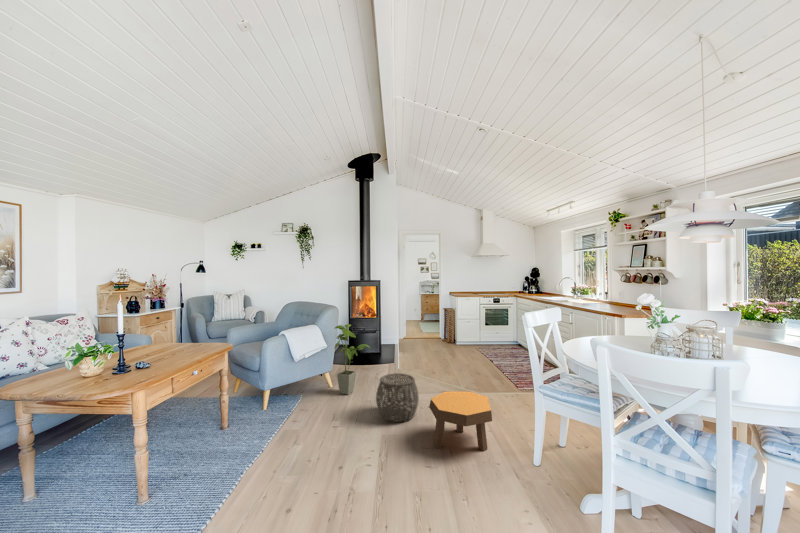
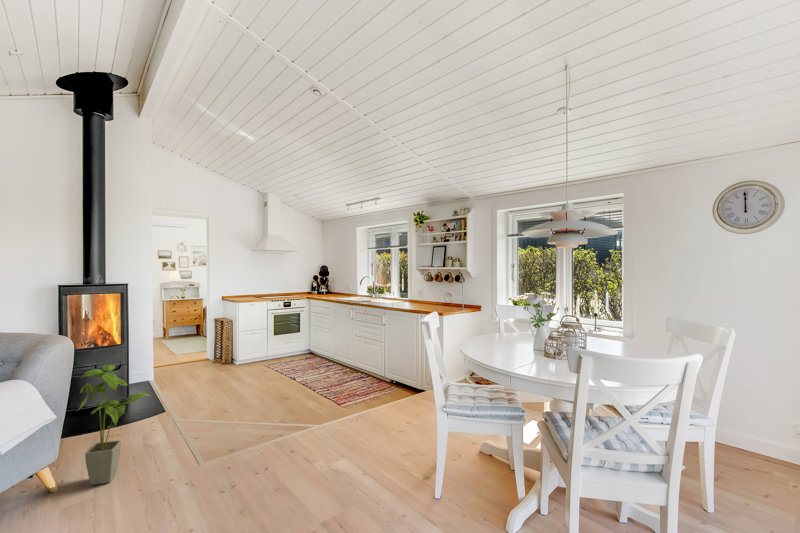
woven basket: present [376,373,419,422] -> none [185,425,254,502]
footstool: present [429,391,492,451] -> none [286,427,370,514]

